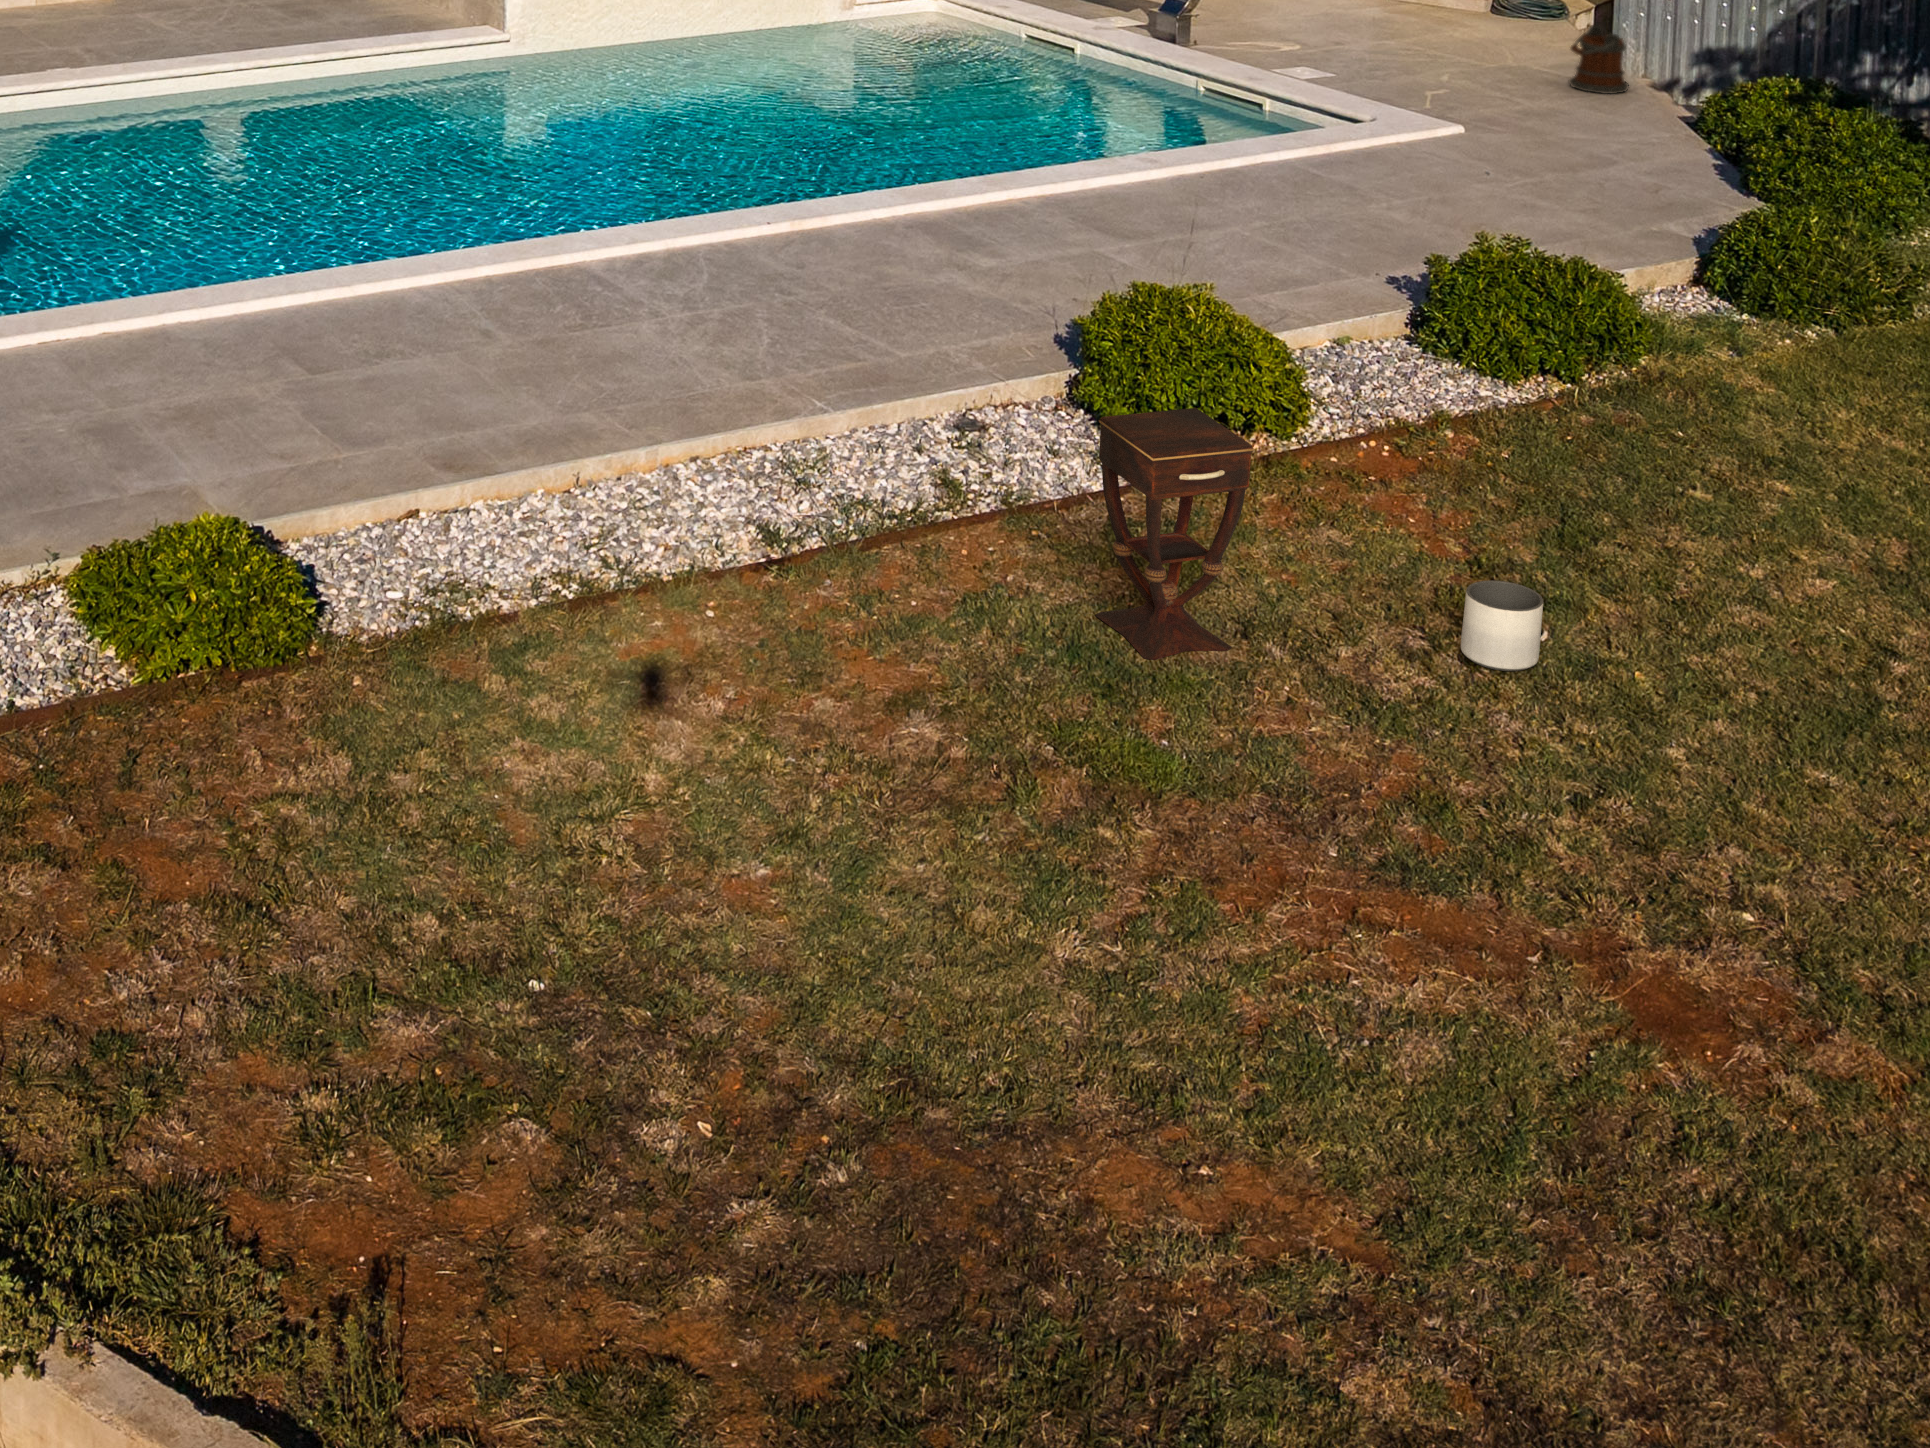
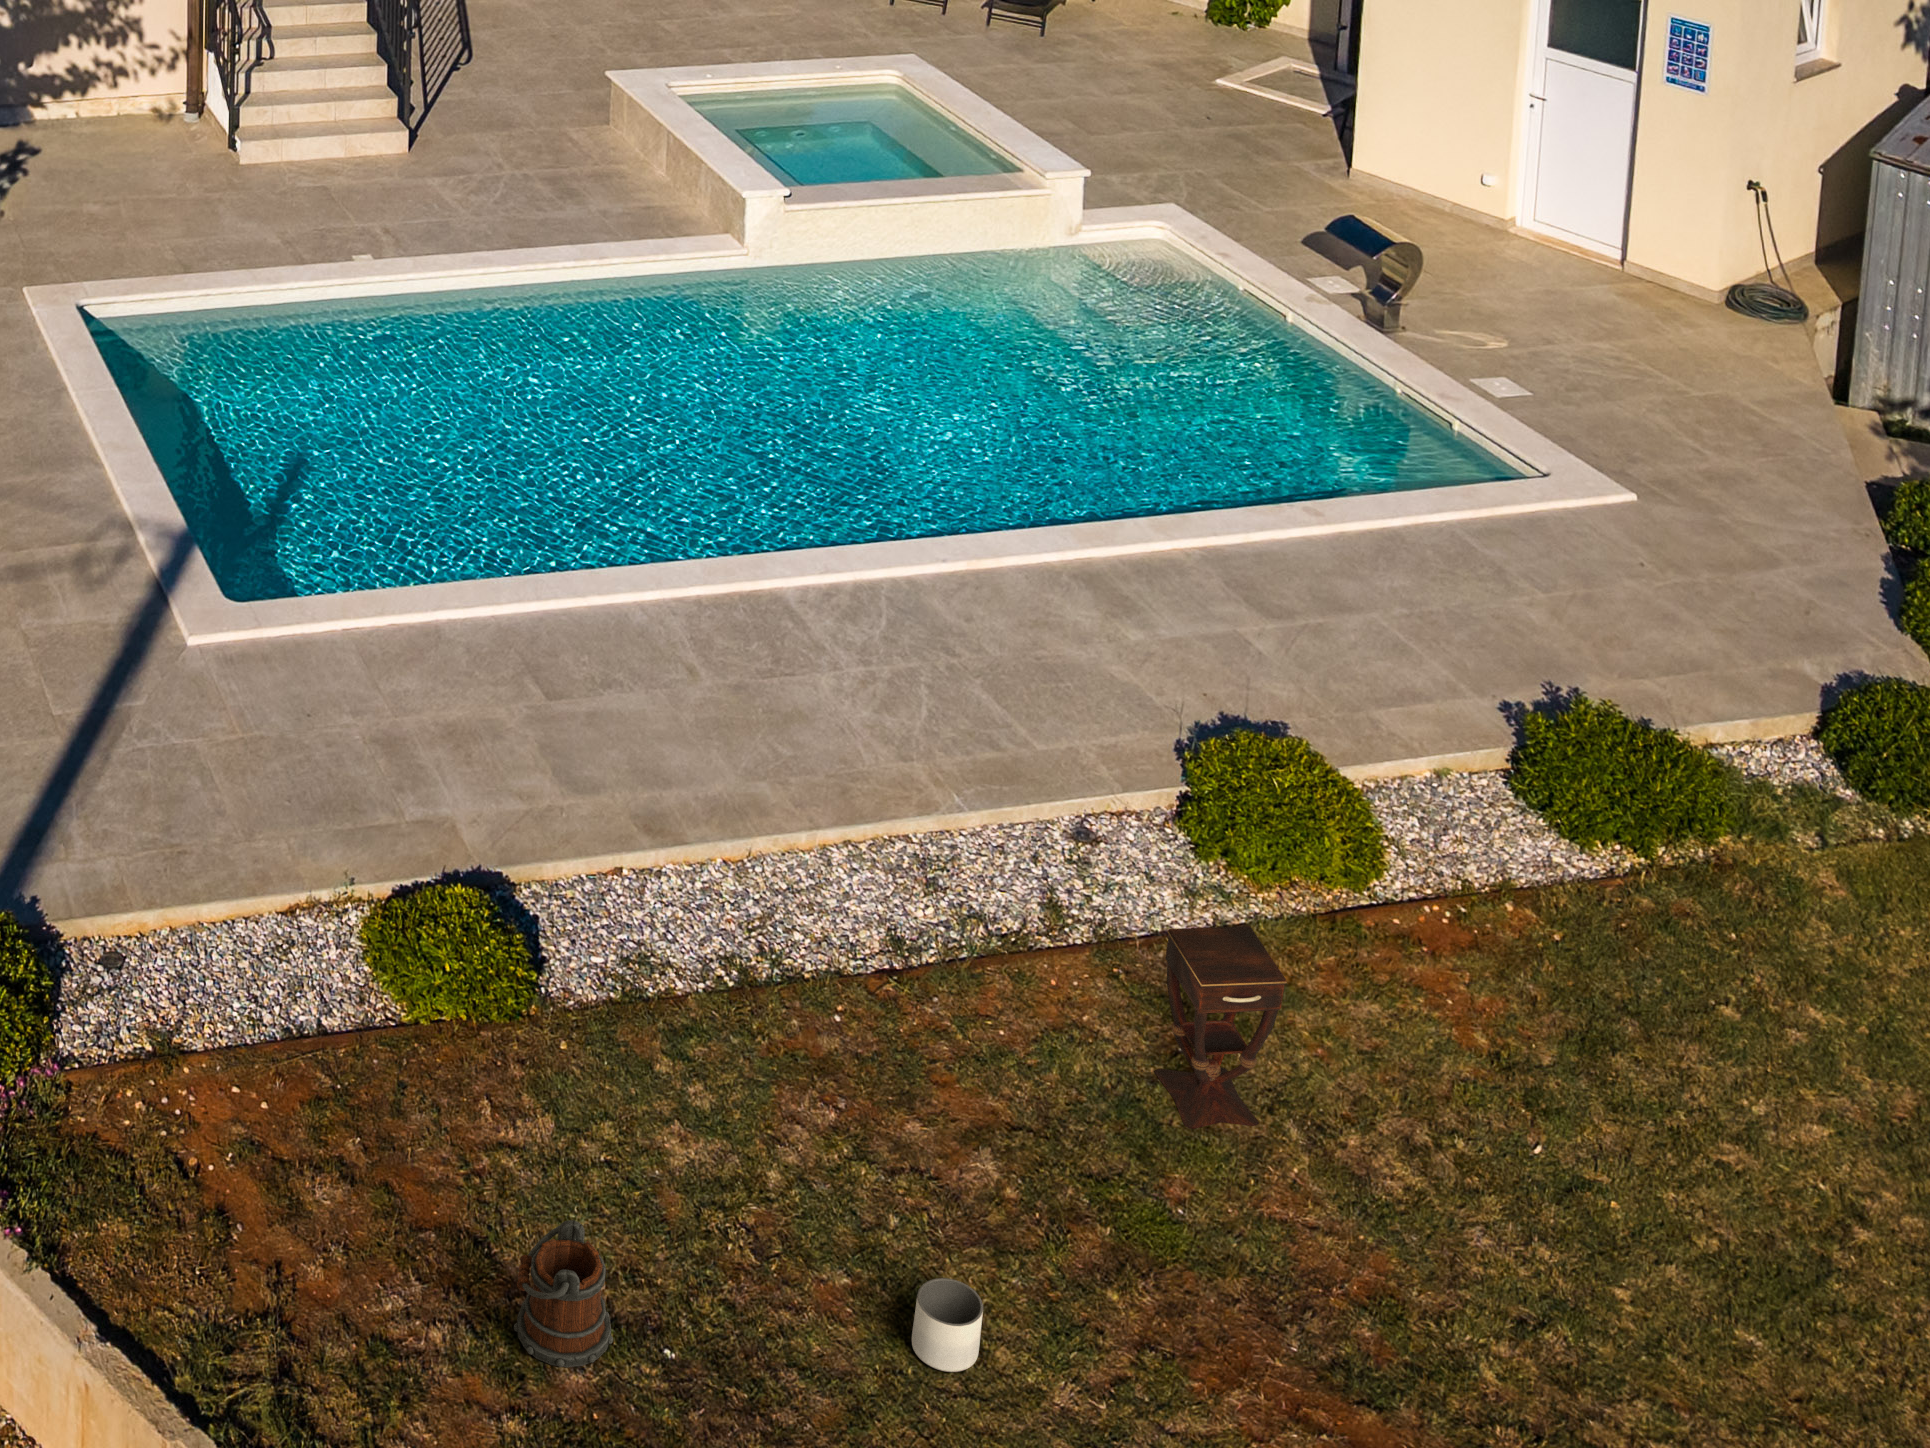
bucket: present [1569,25,1629,94] -> present [514,1220,613,1367]
planter: present [1461,580,1543,671] -> present [912,1278,983,1372]

